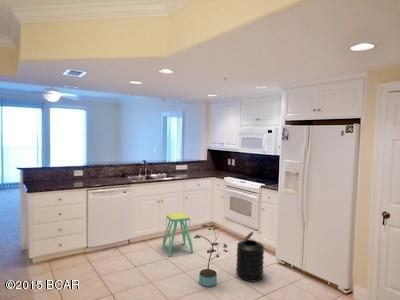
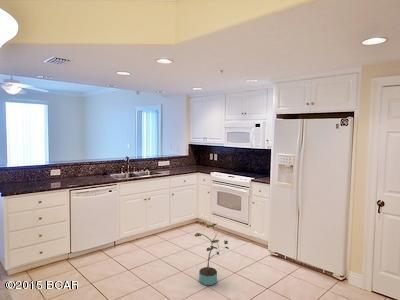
stool: present [163,212,193,256] -> none [152,210,185,257]
trash can: present [236,232,264,281] -> none [234,226,261,276]

